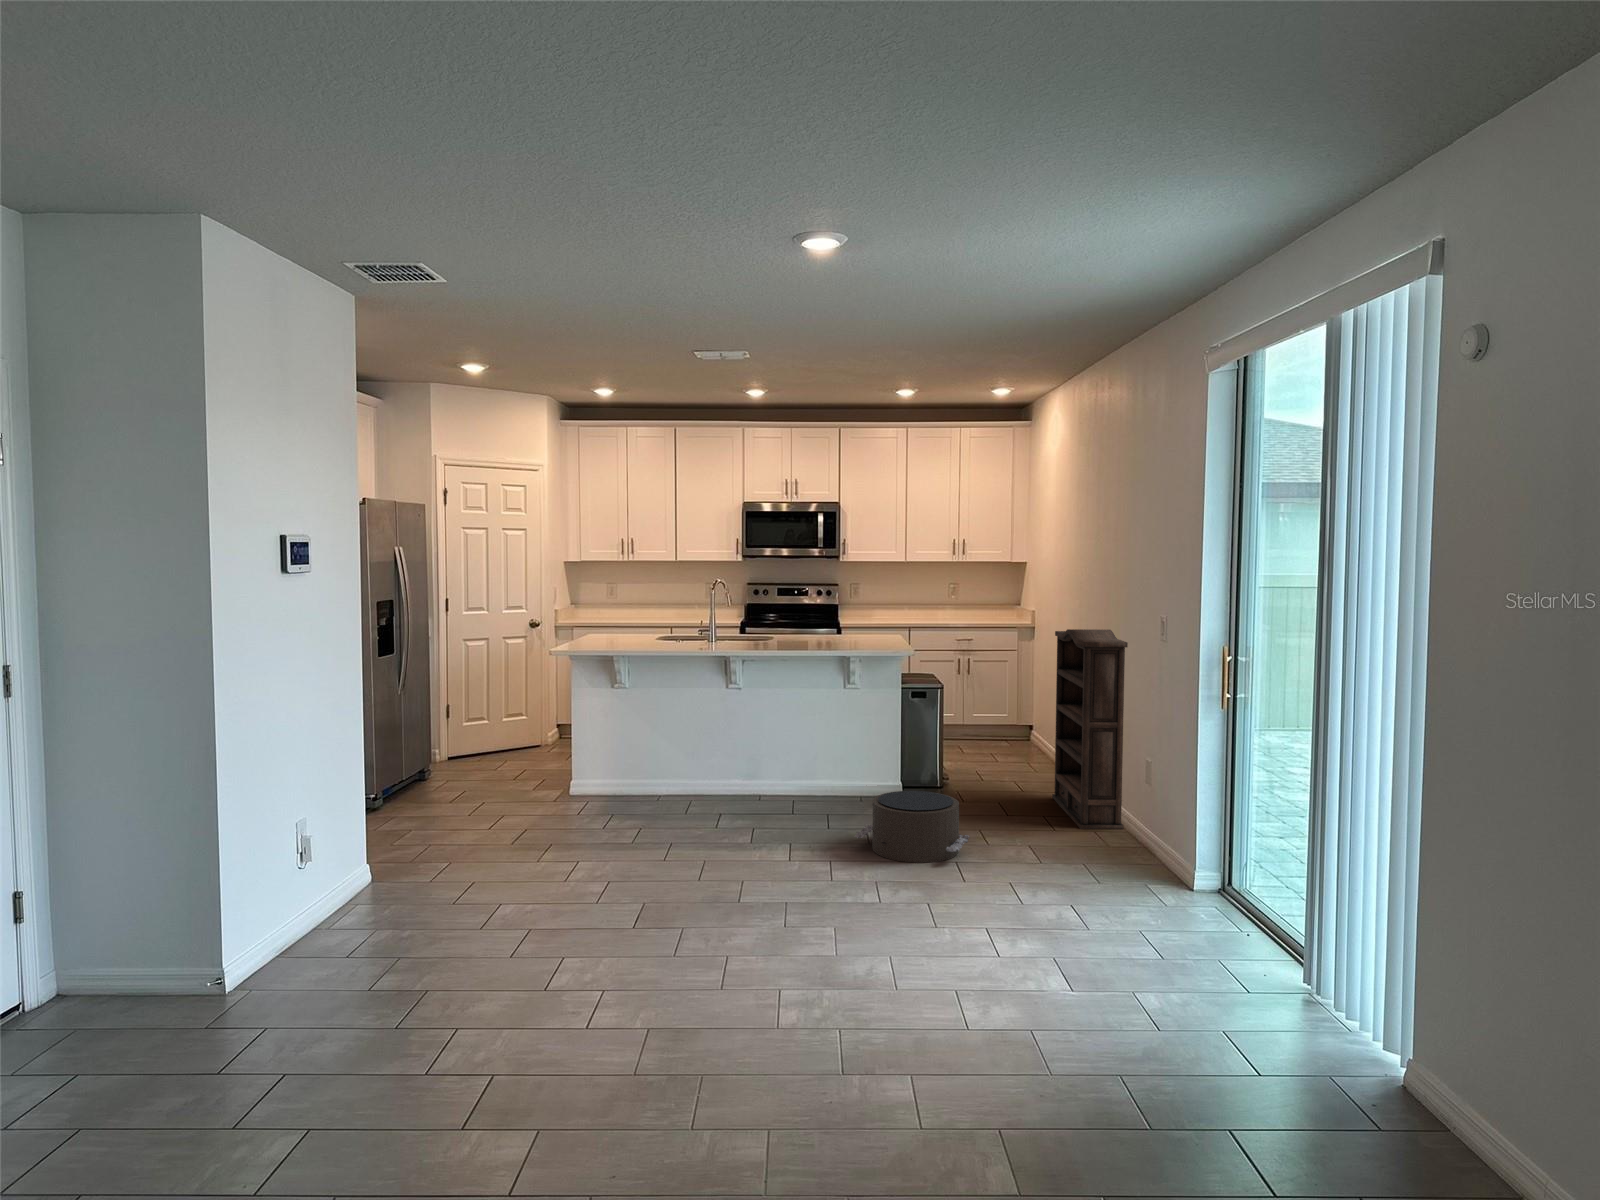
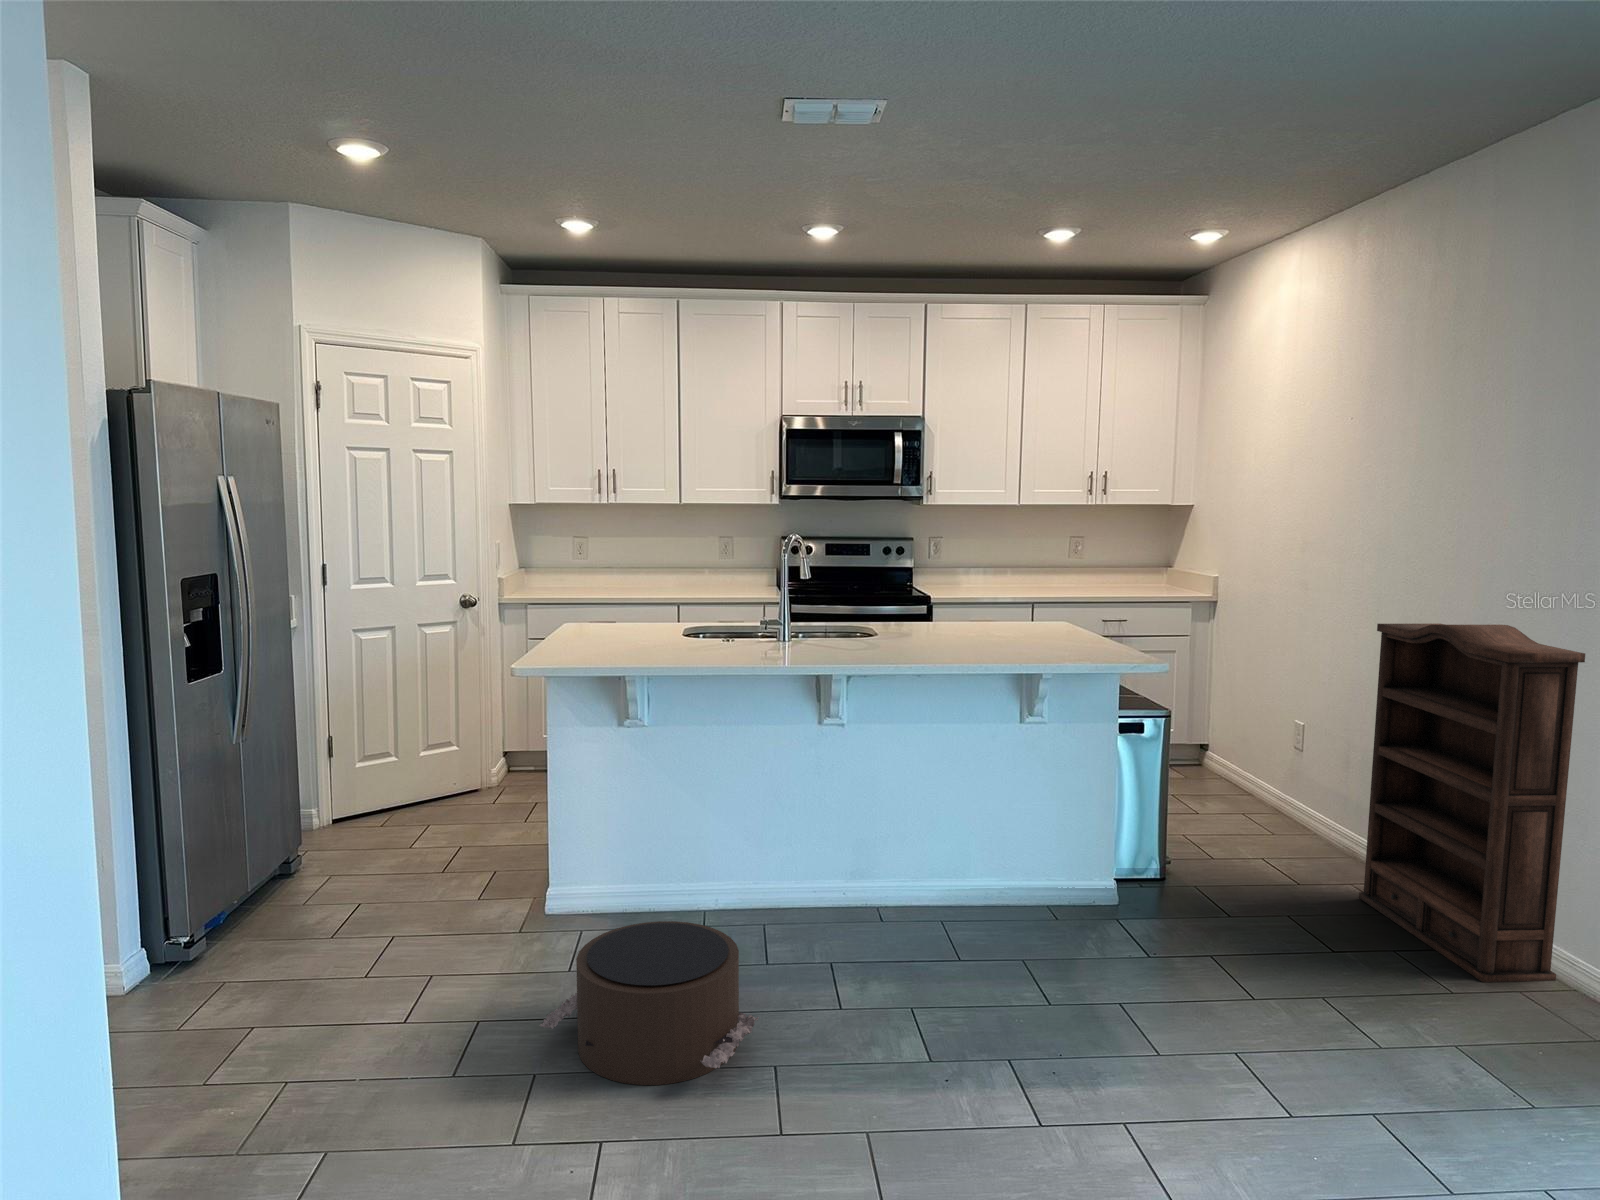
pouf: present [855,791,970,863] -> present [540,921,759,1085]

